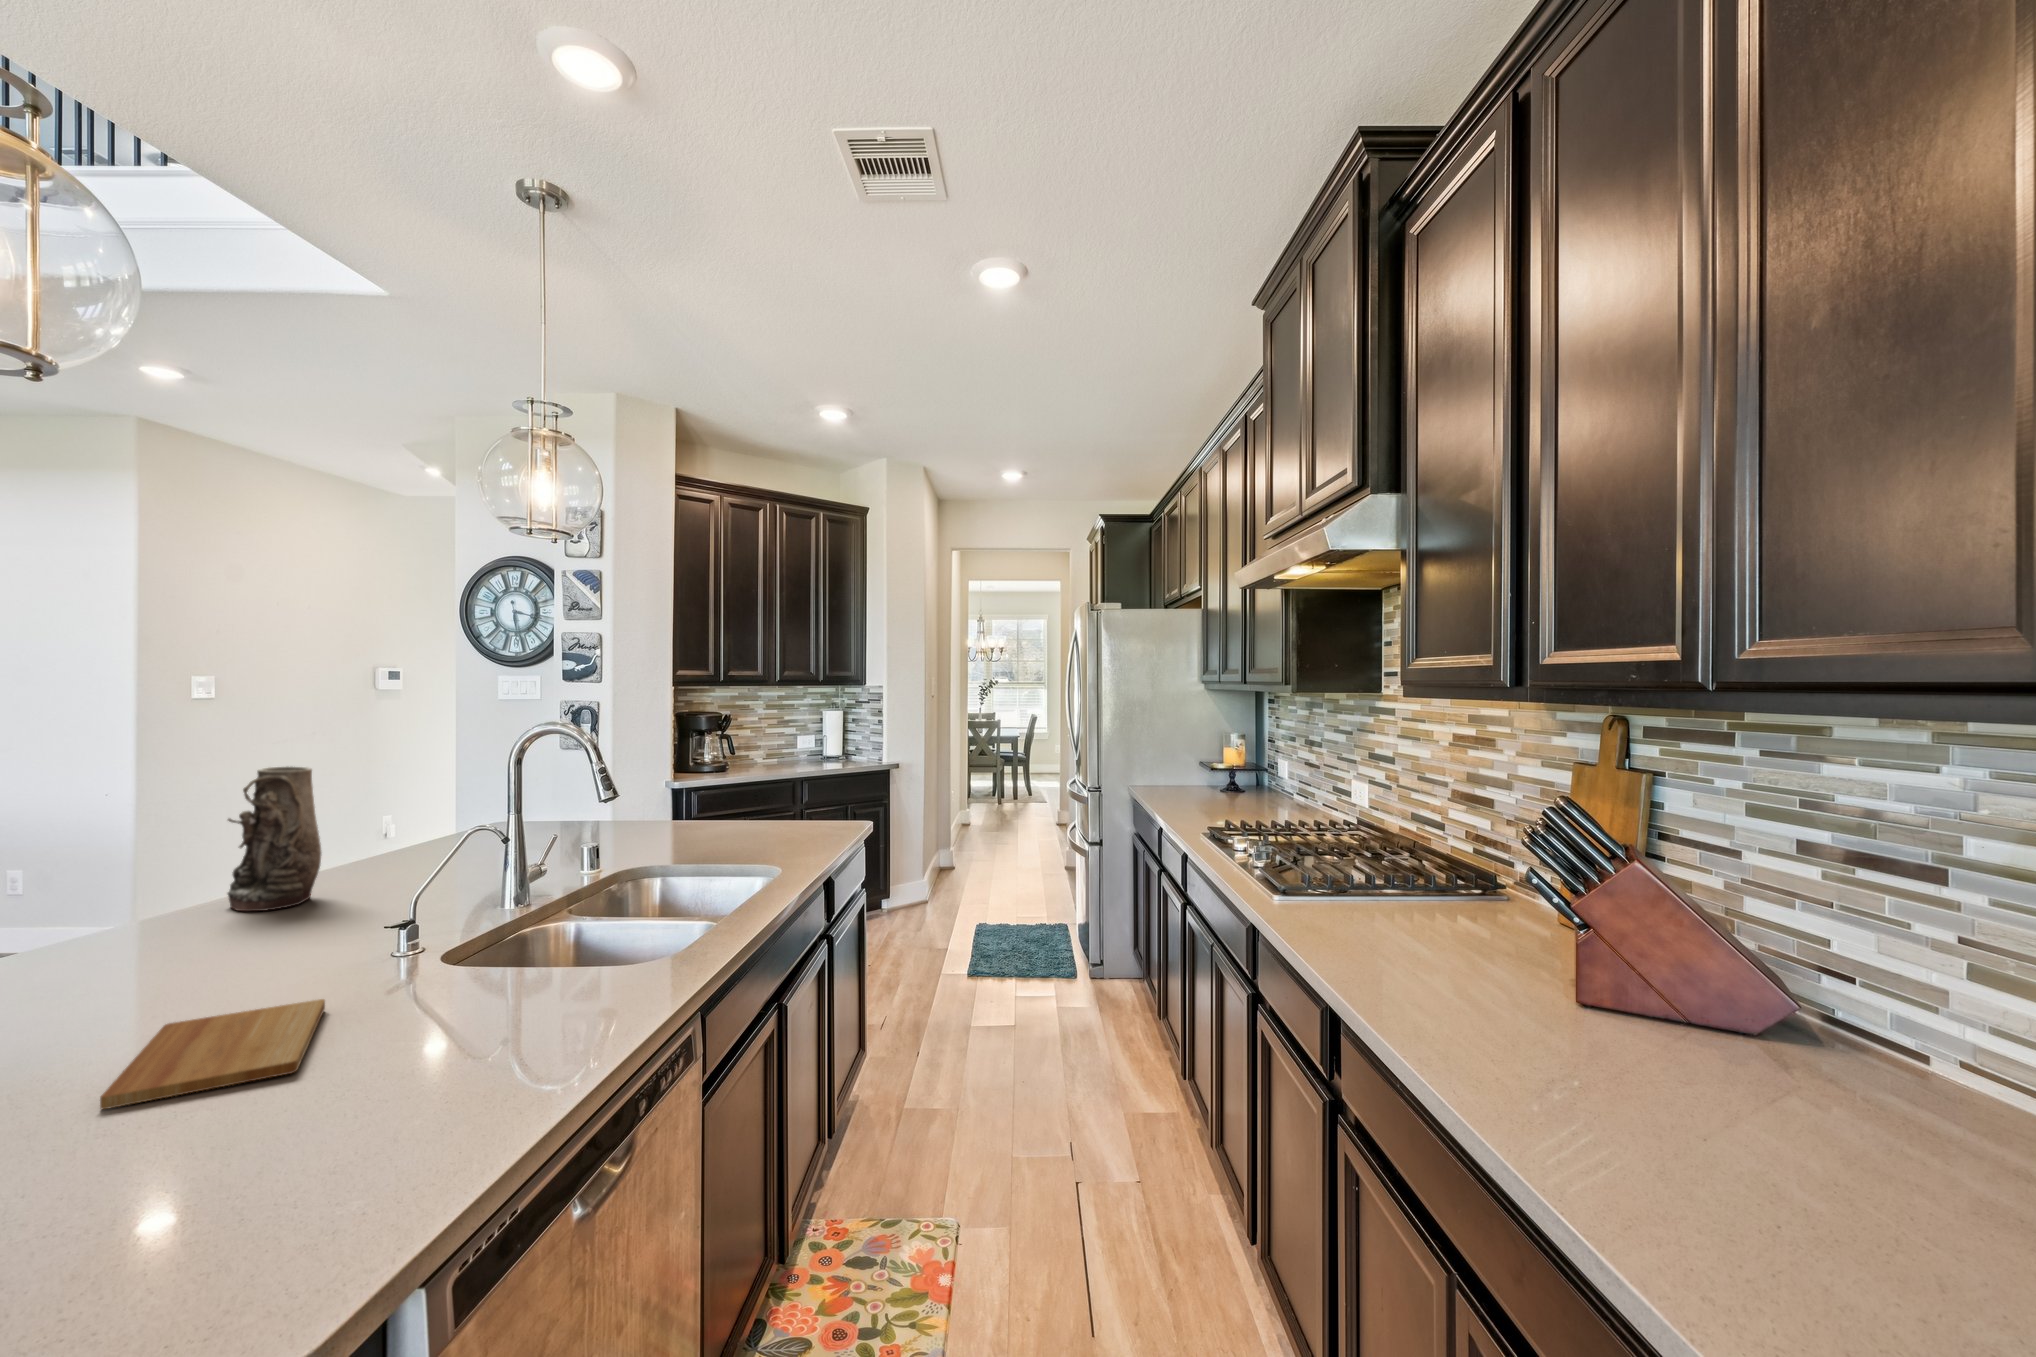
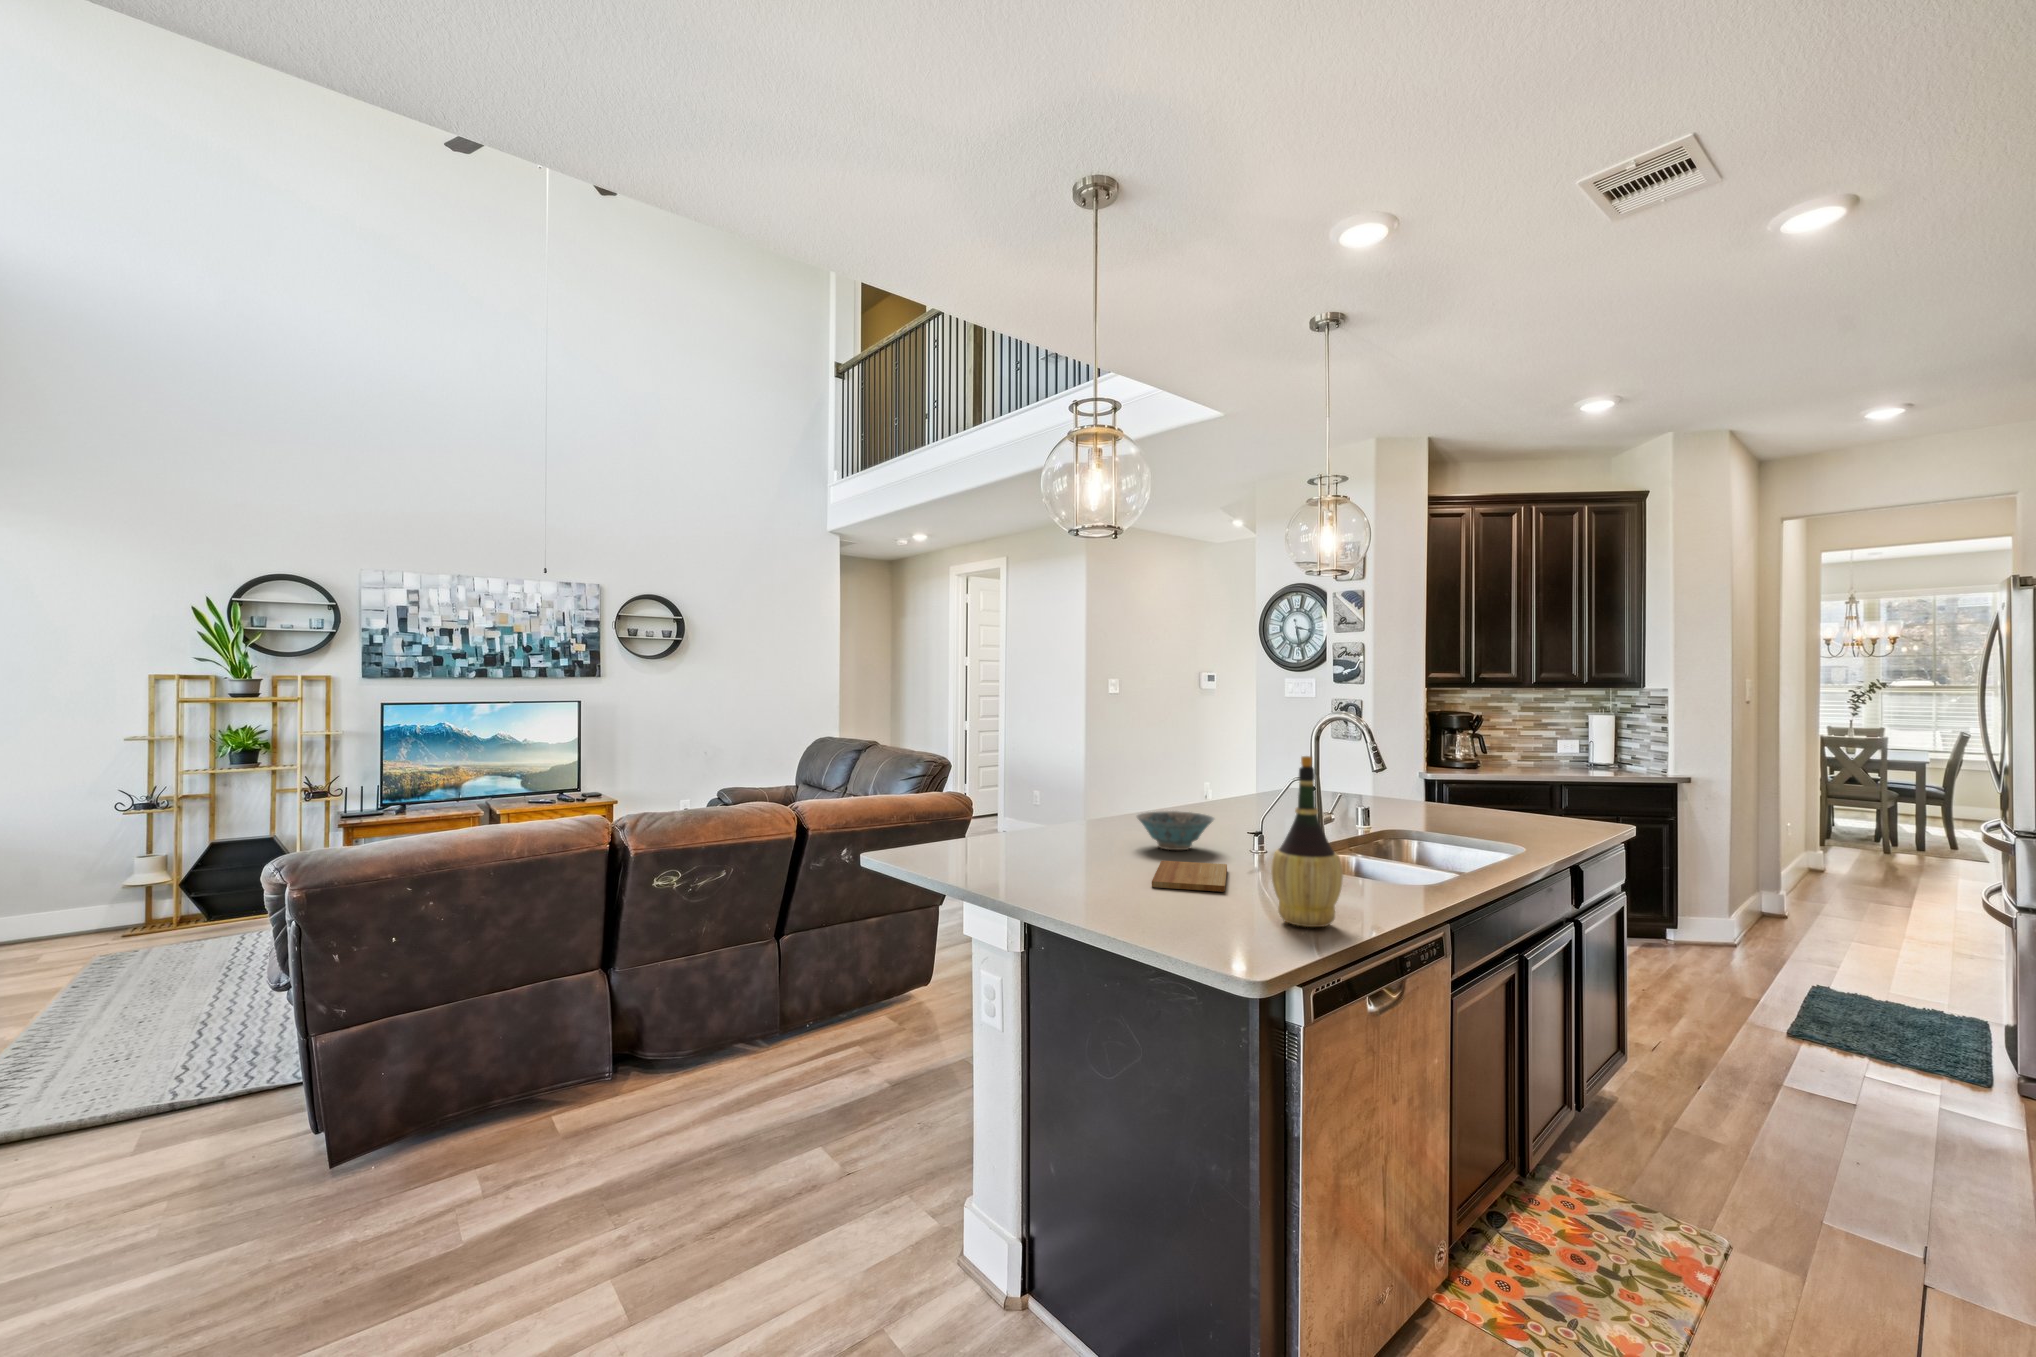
vase: present [228,767,321,911] -> none [1160,736,1203,821]
wine bottle: none [382,805,529,1127] -> present [1271,756,1343,927]
ceramic bowl: none [124,903,318,986] -> present [1136,811,1214,850]

